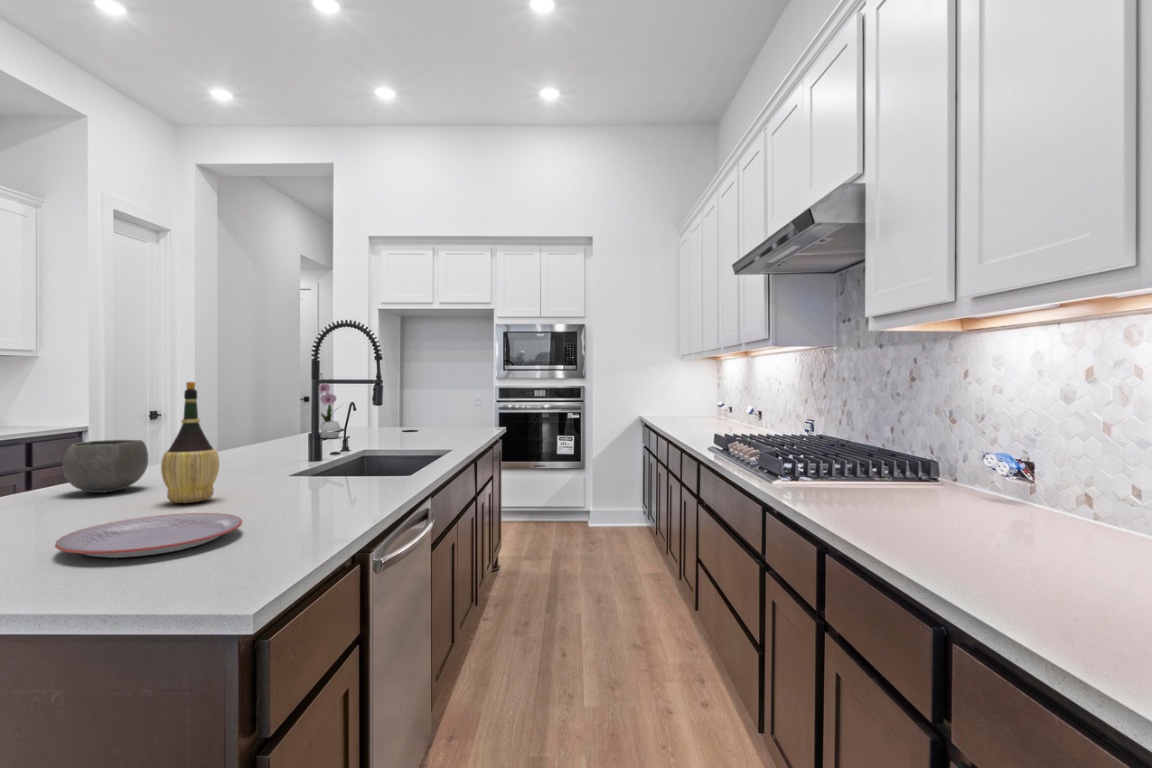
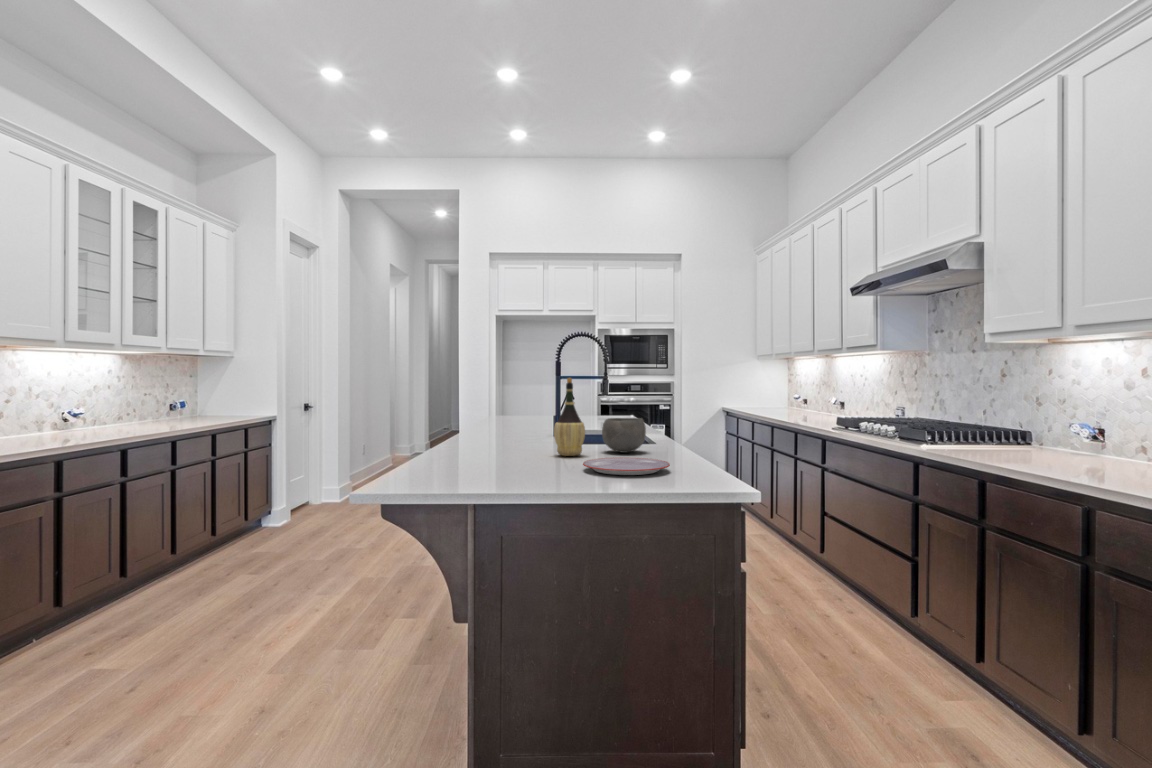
flower arrangement: present [319,373,341,438] -> none [505,371,523,424]
ceramic bowl: present [62,440,148,493] -> present [602,418,646,453]

